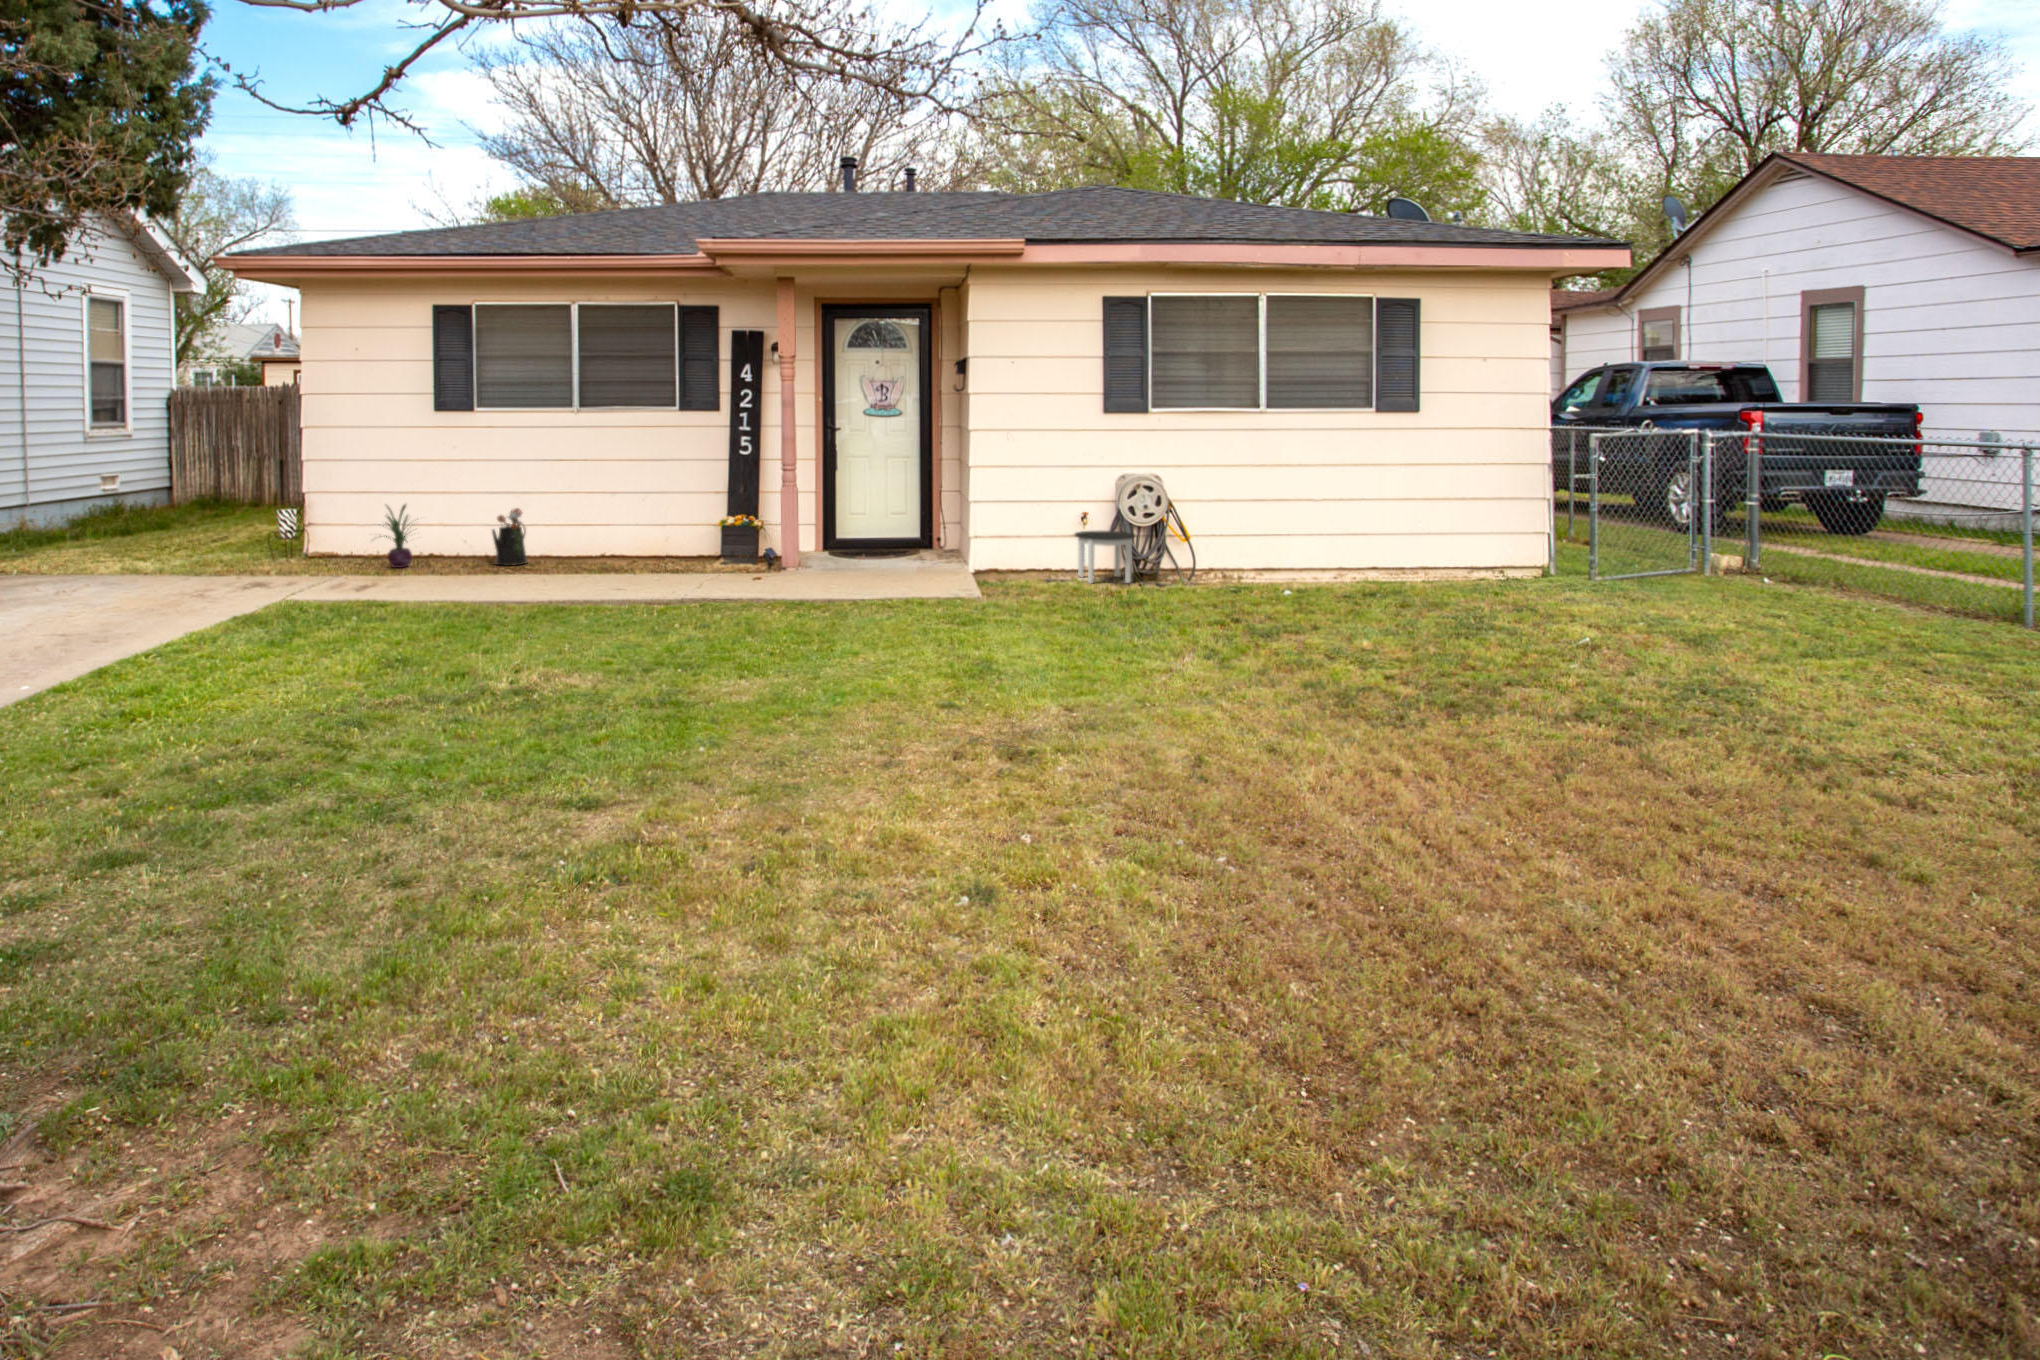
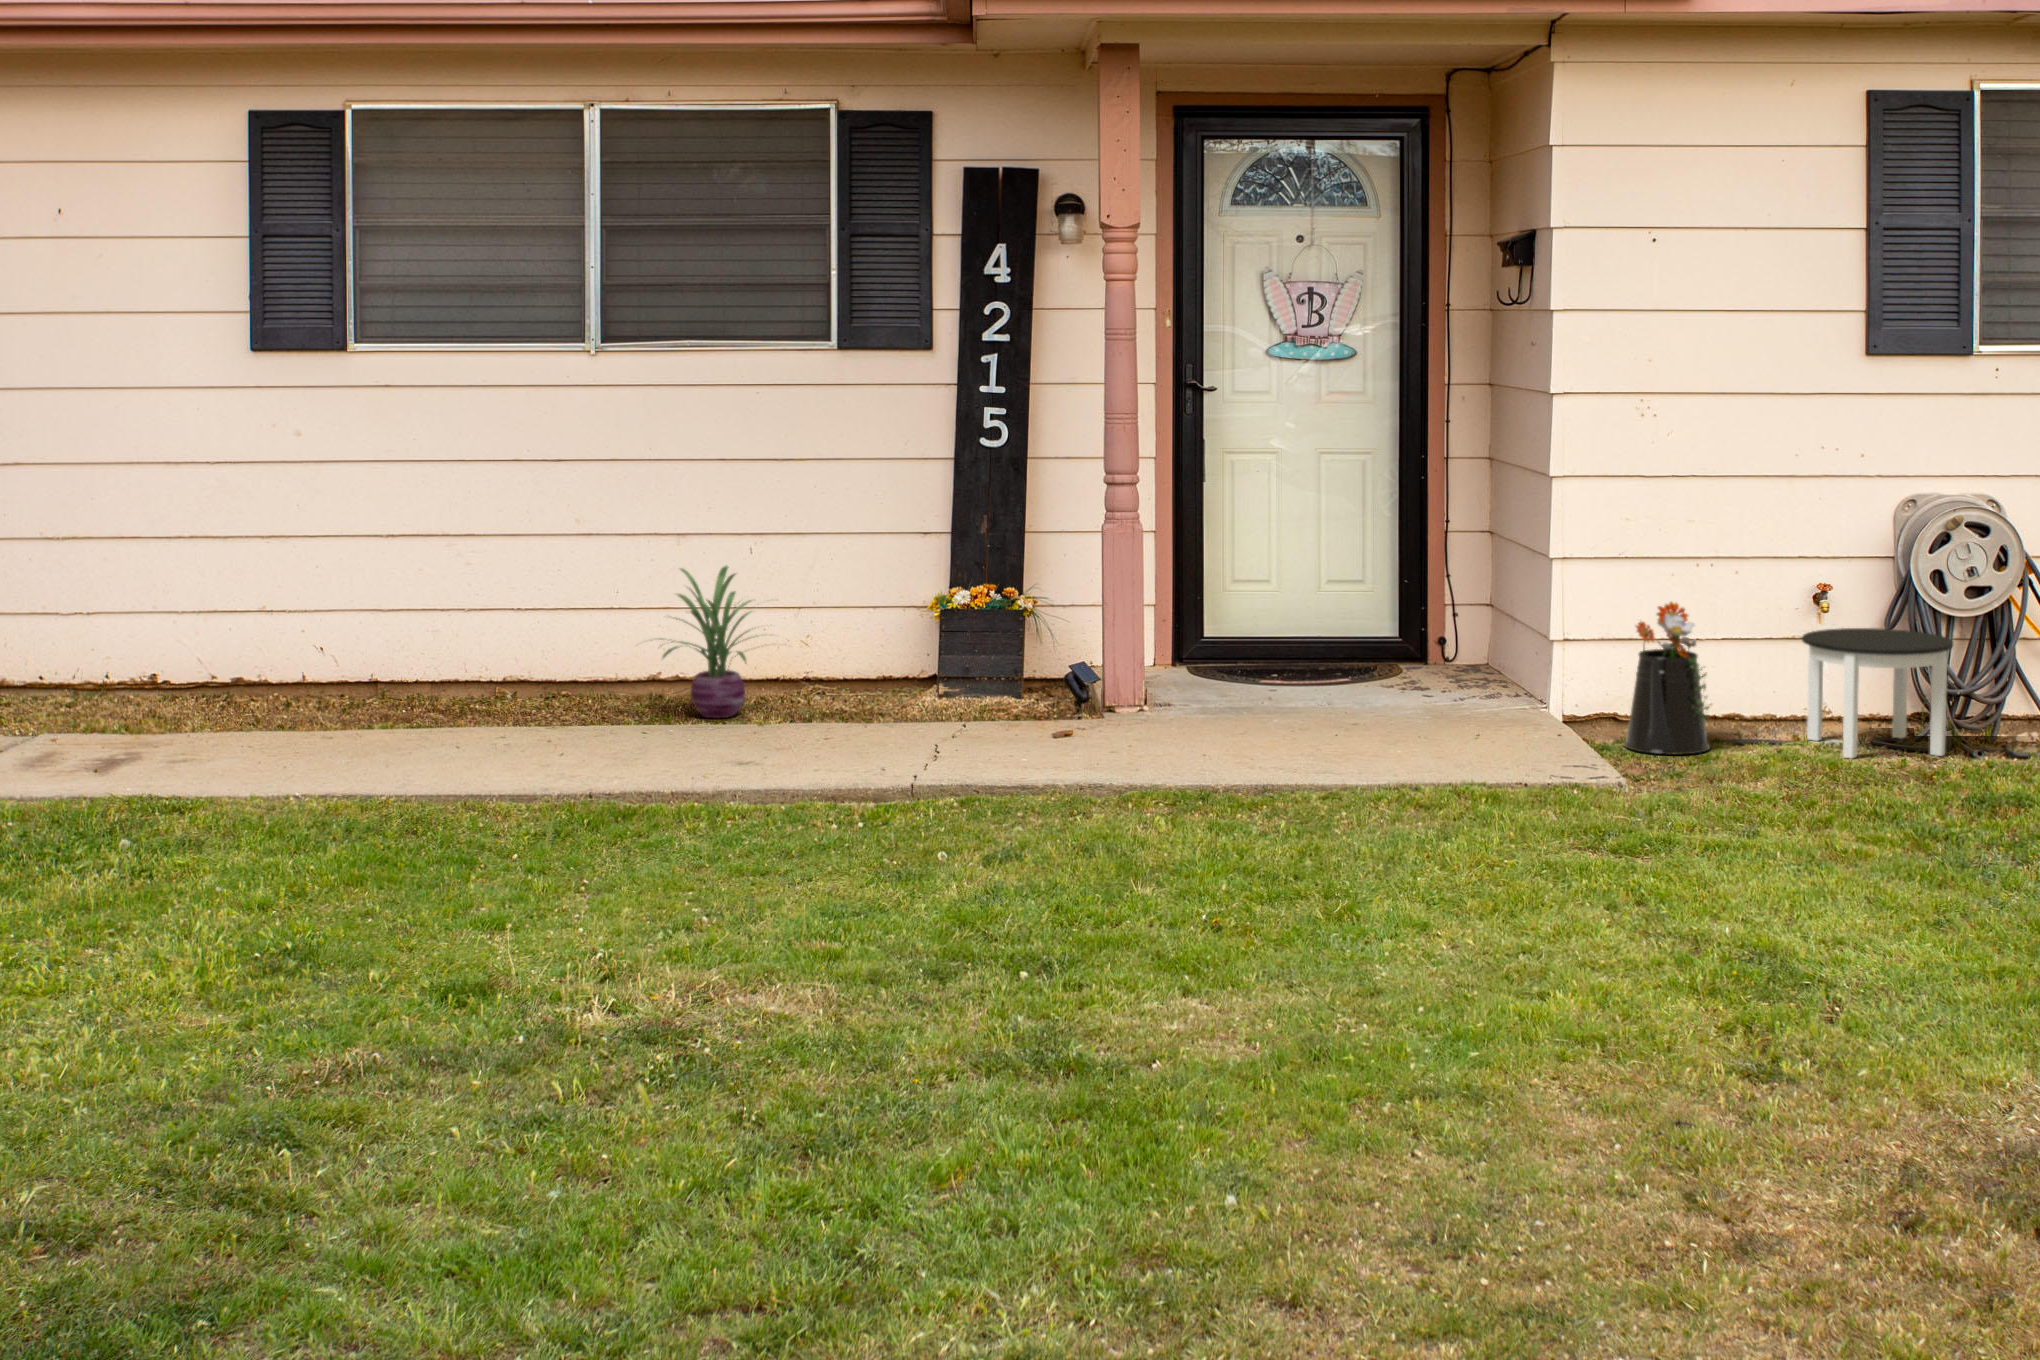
decorative plant: present [380,505,412,568] -> present [661,566,762,718]
watering can: present [492,508,527,566] -> present [1624,602,1710,754]

